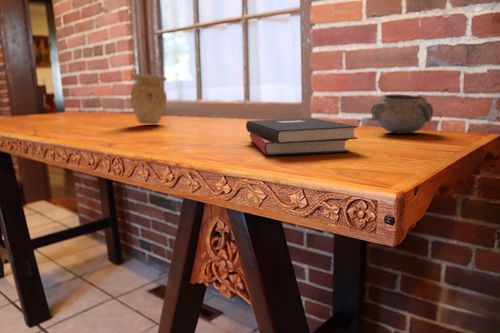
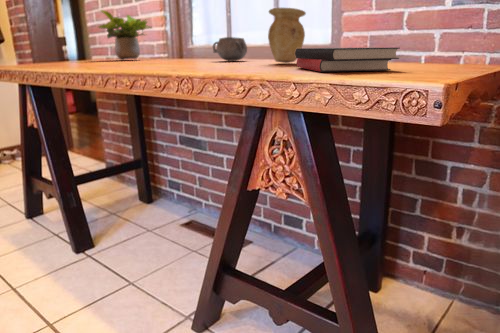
potted plant: none [61,65,121,115] -> present [99,10,151,60]
vase: present [131,74,167,124] -> present [268,8,306,63]
decorative bowl: present [371,94,433,133] -> present [213,37,247,61]

